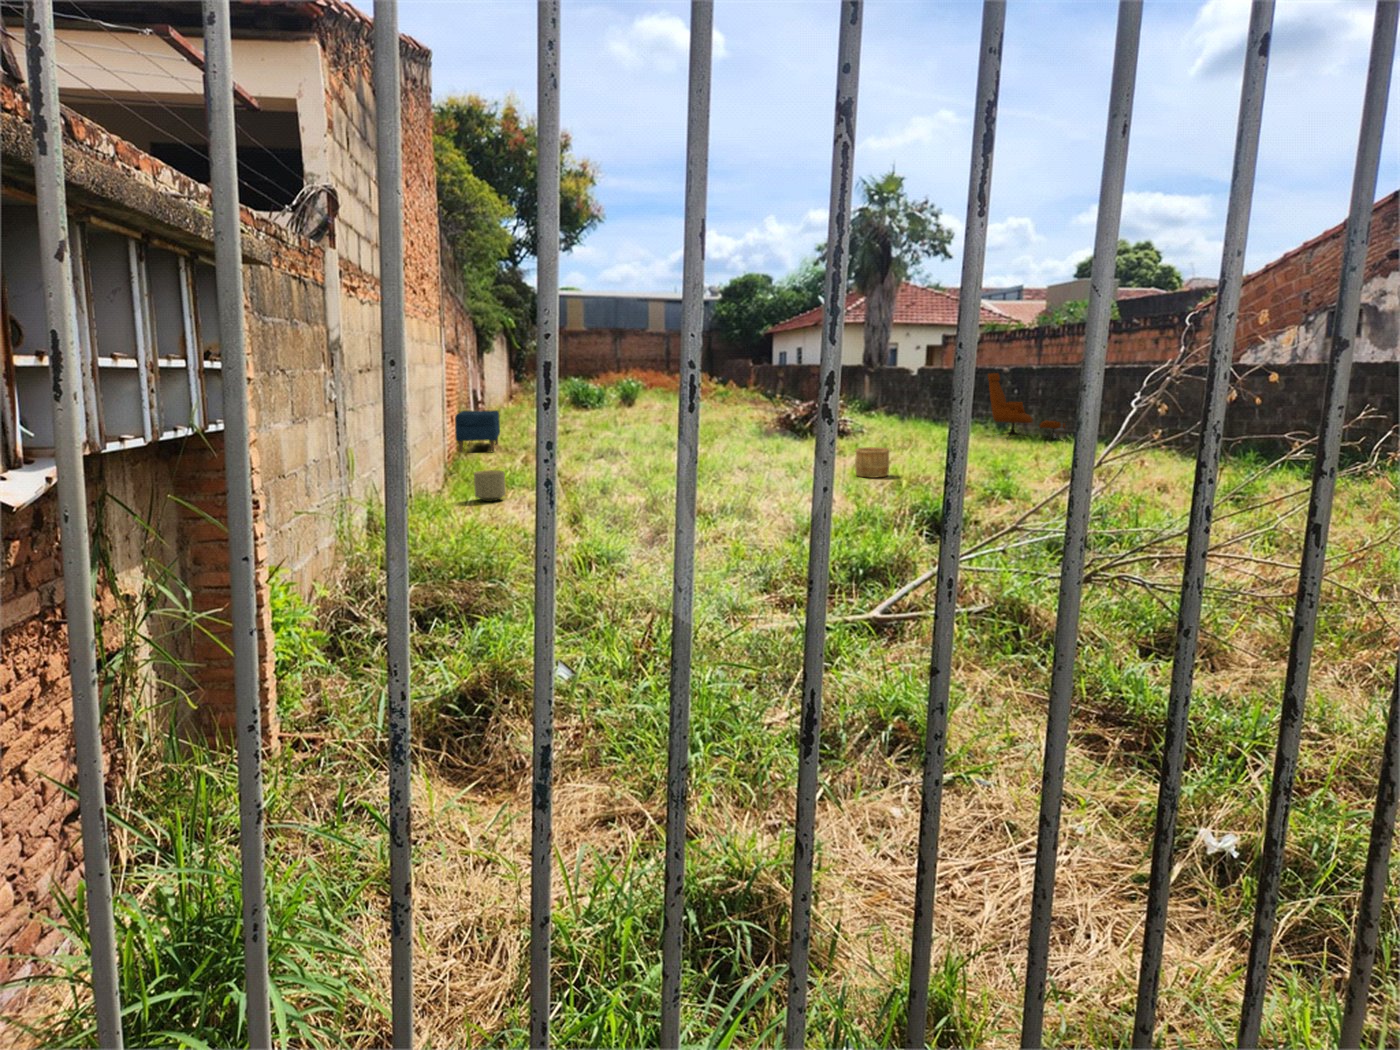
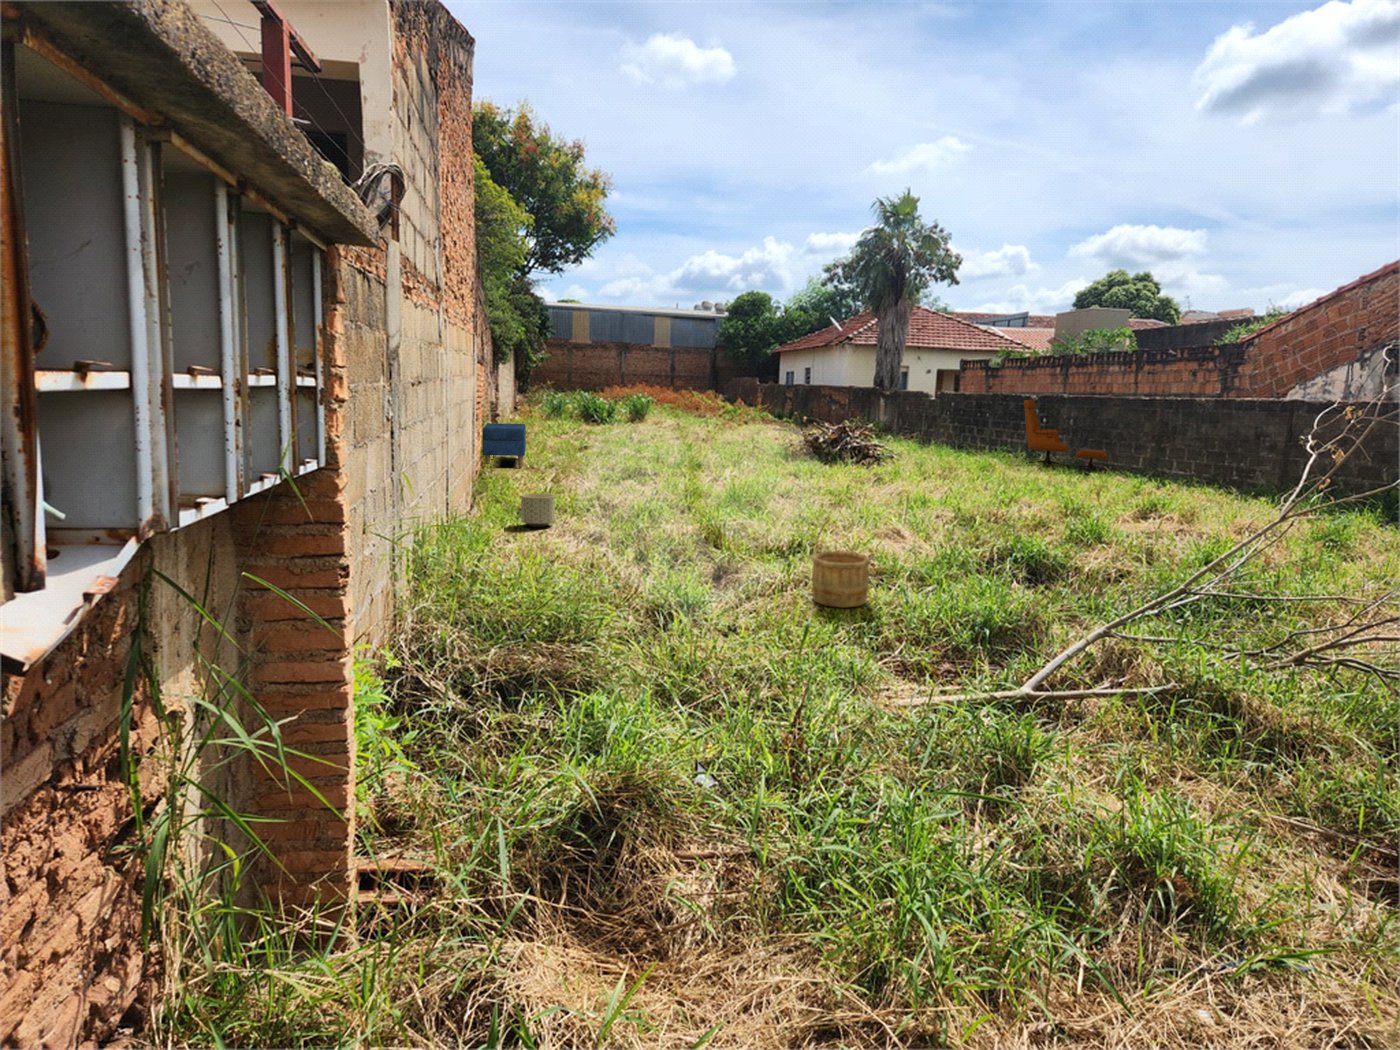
wooden bucket: present [855,447,890,478] -> present [812,551,871,607]

